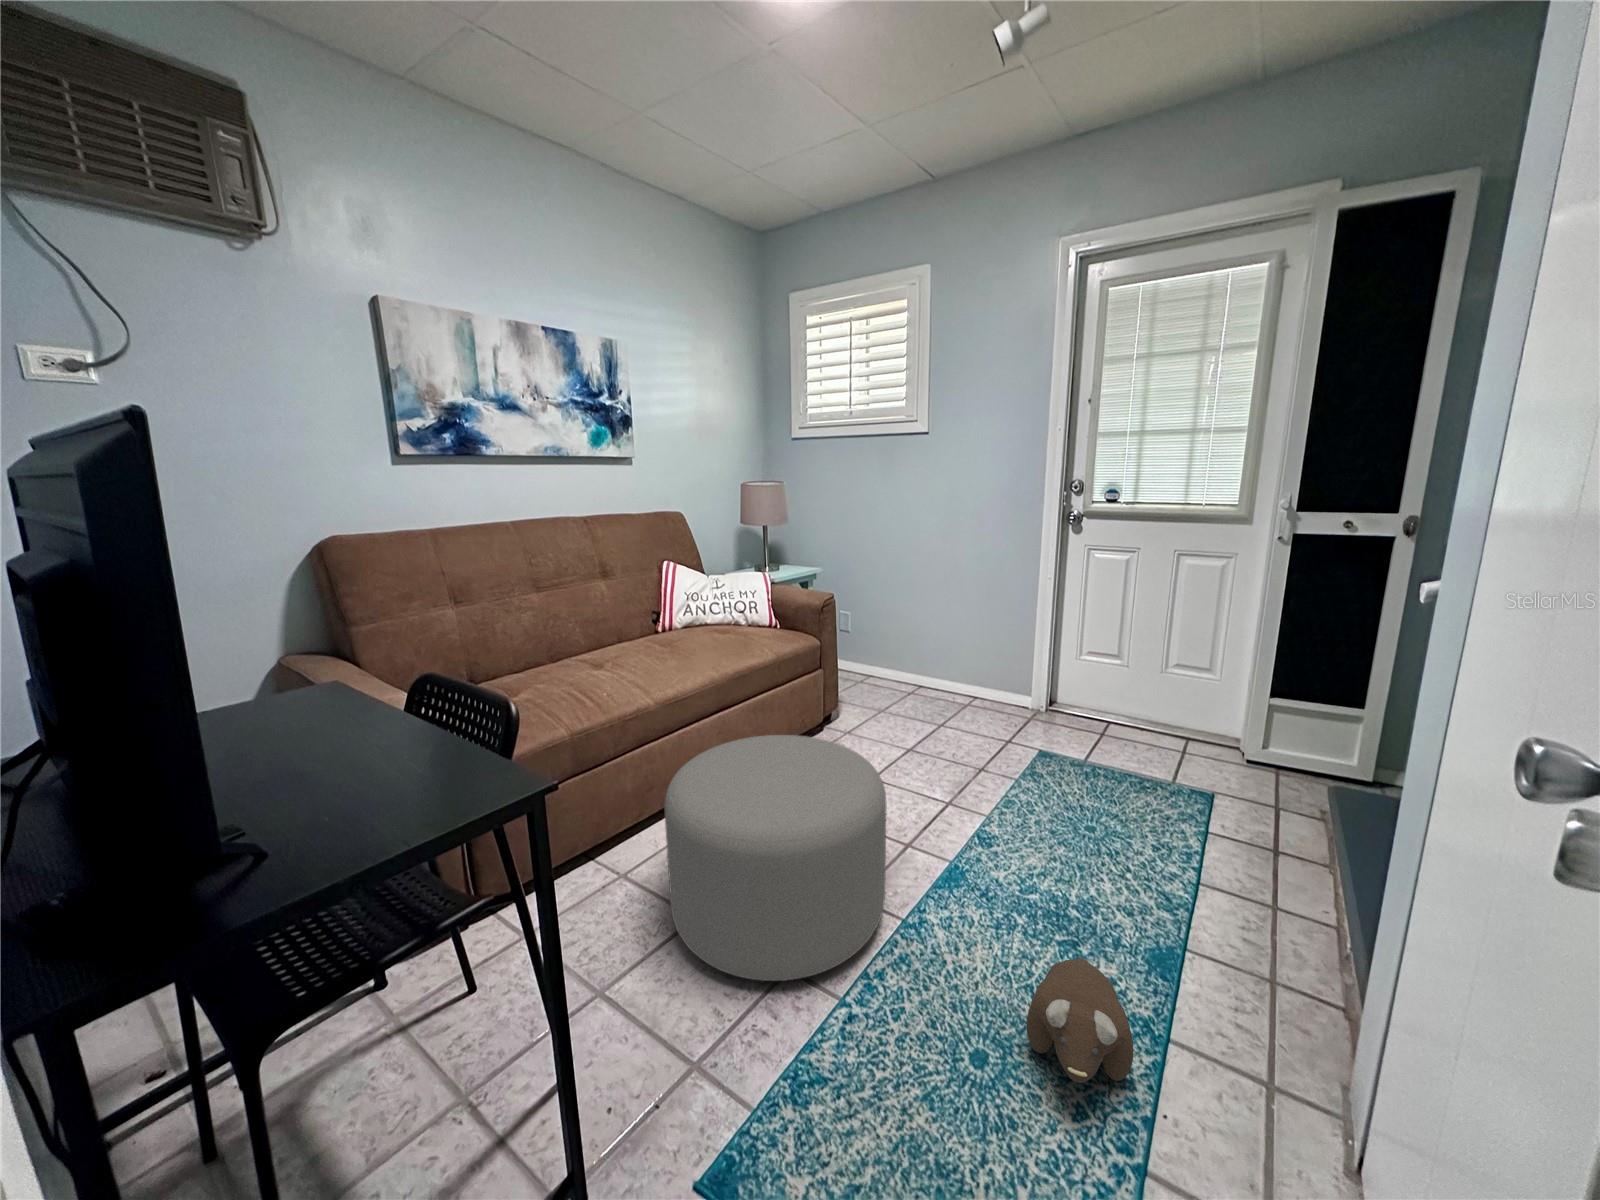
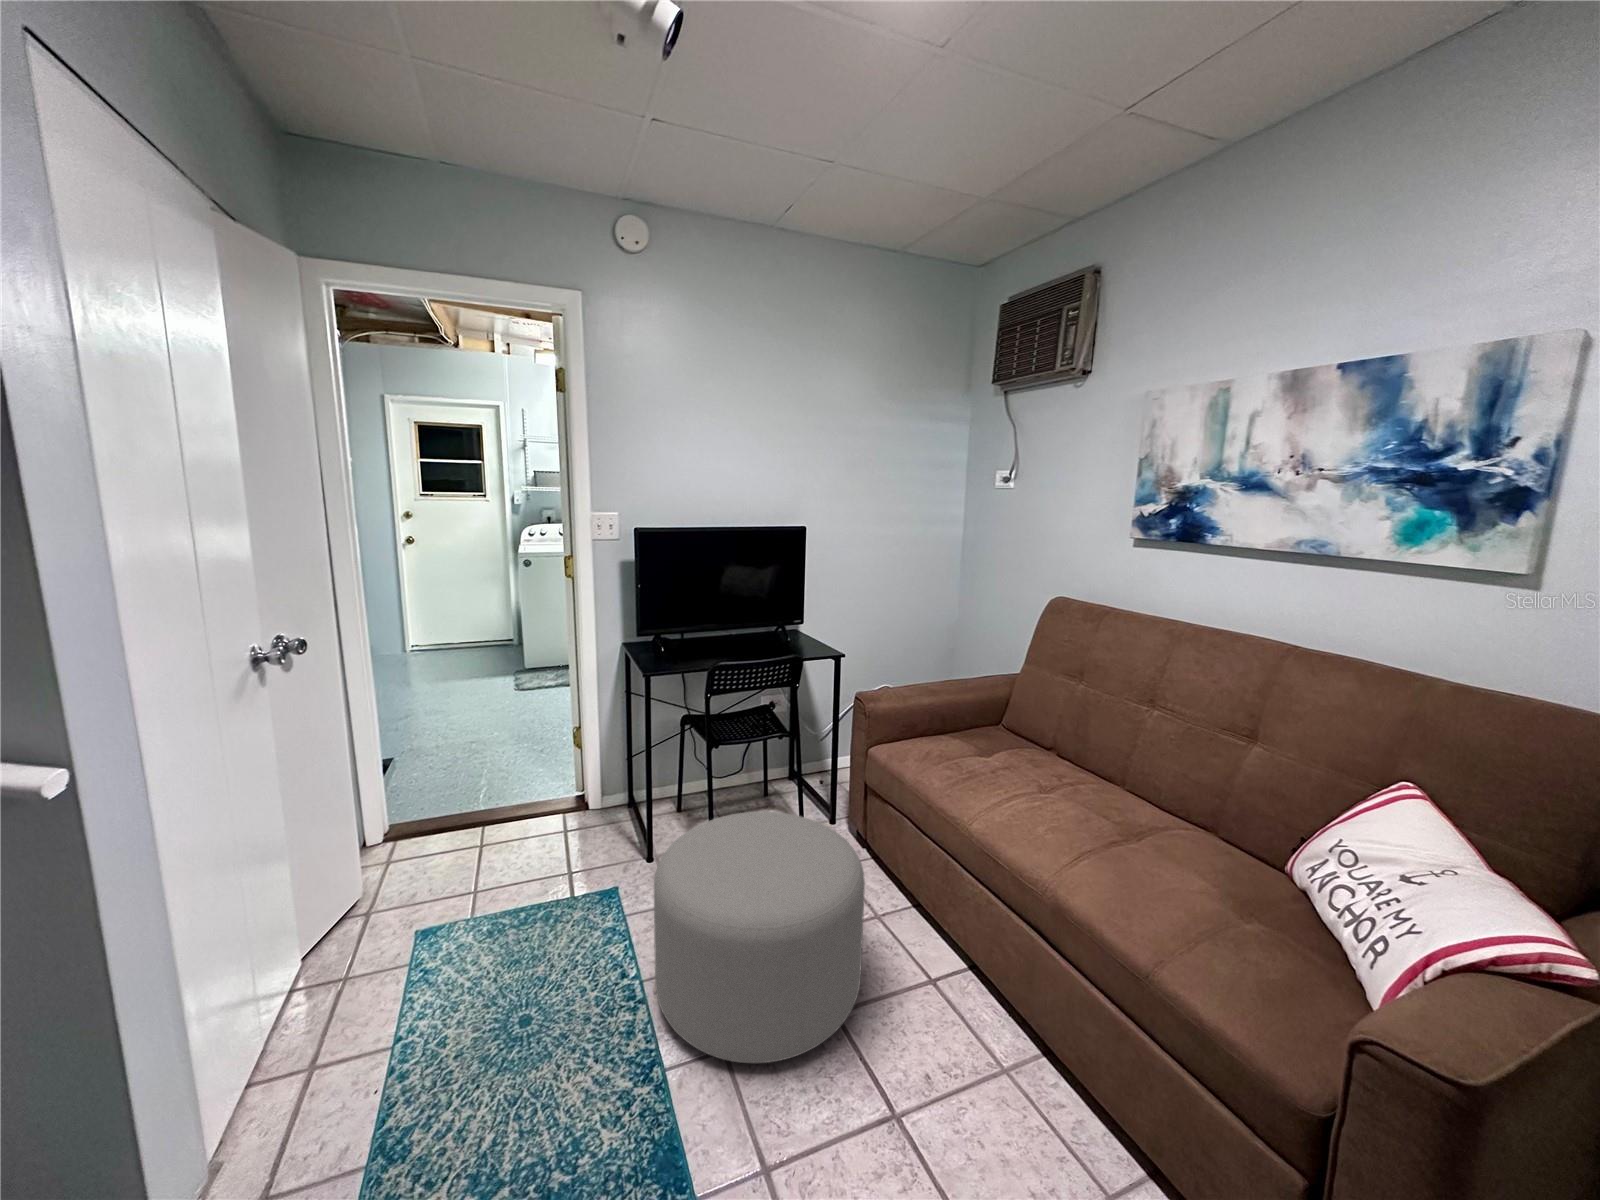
plush toy: present [1027,958,1134,1083] -> none [403,966,495,1124]

